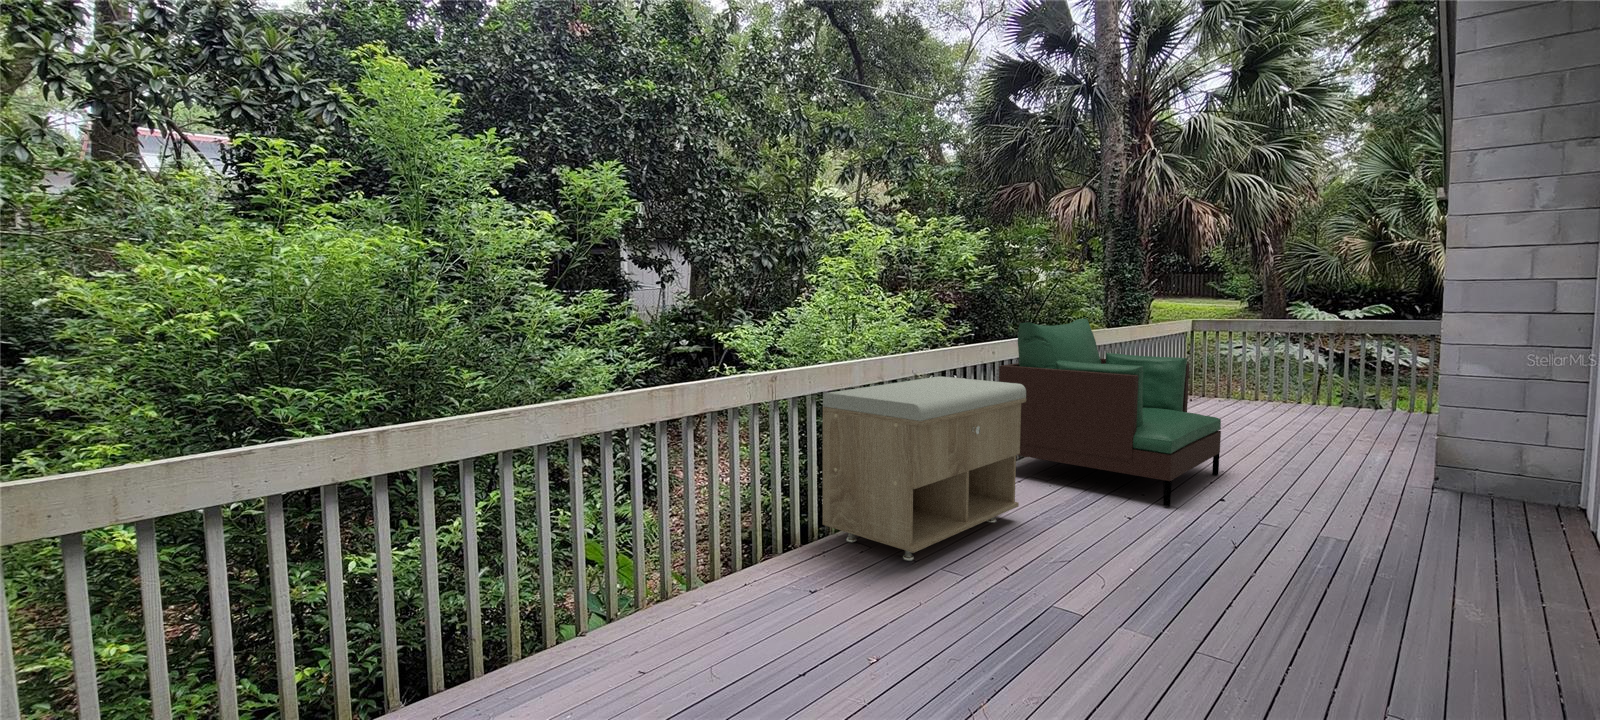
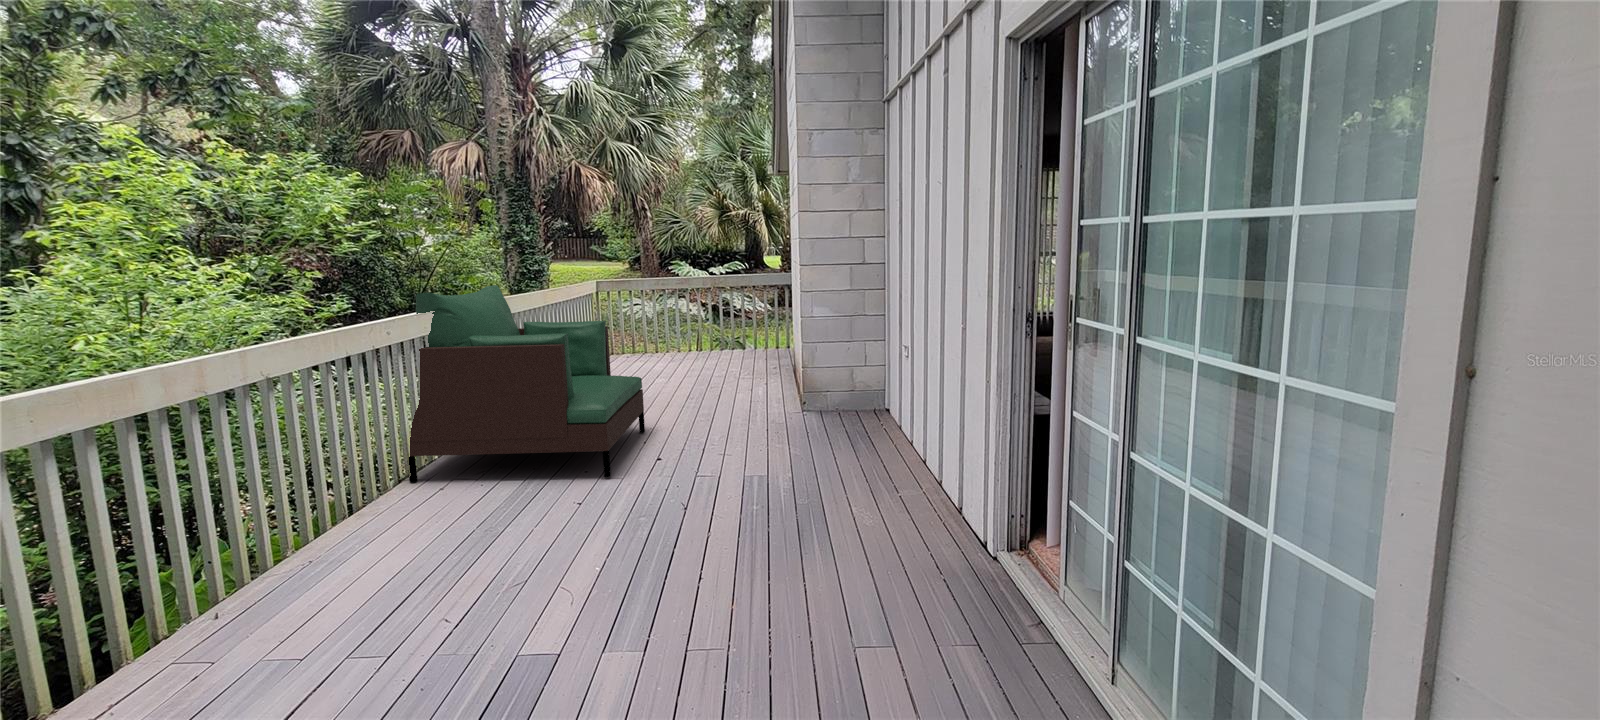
storage bench: present [823,376,1026,561] -> none [69,372,446,661]

